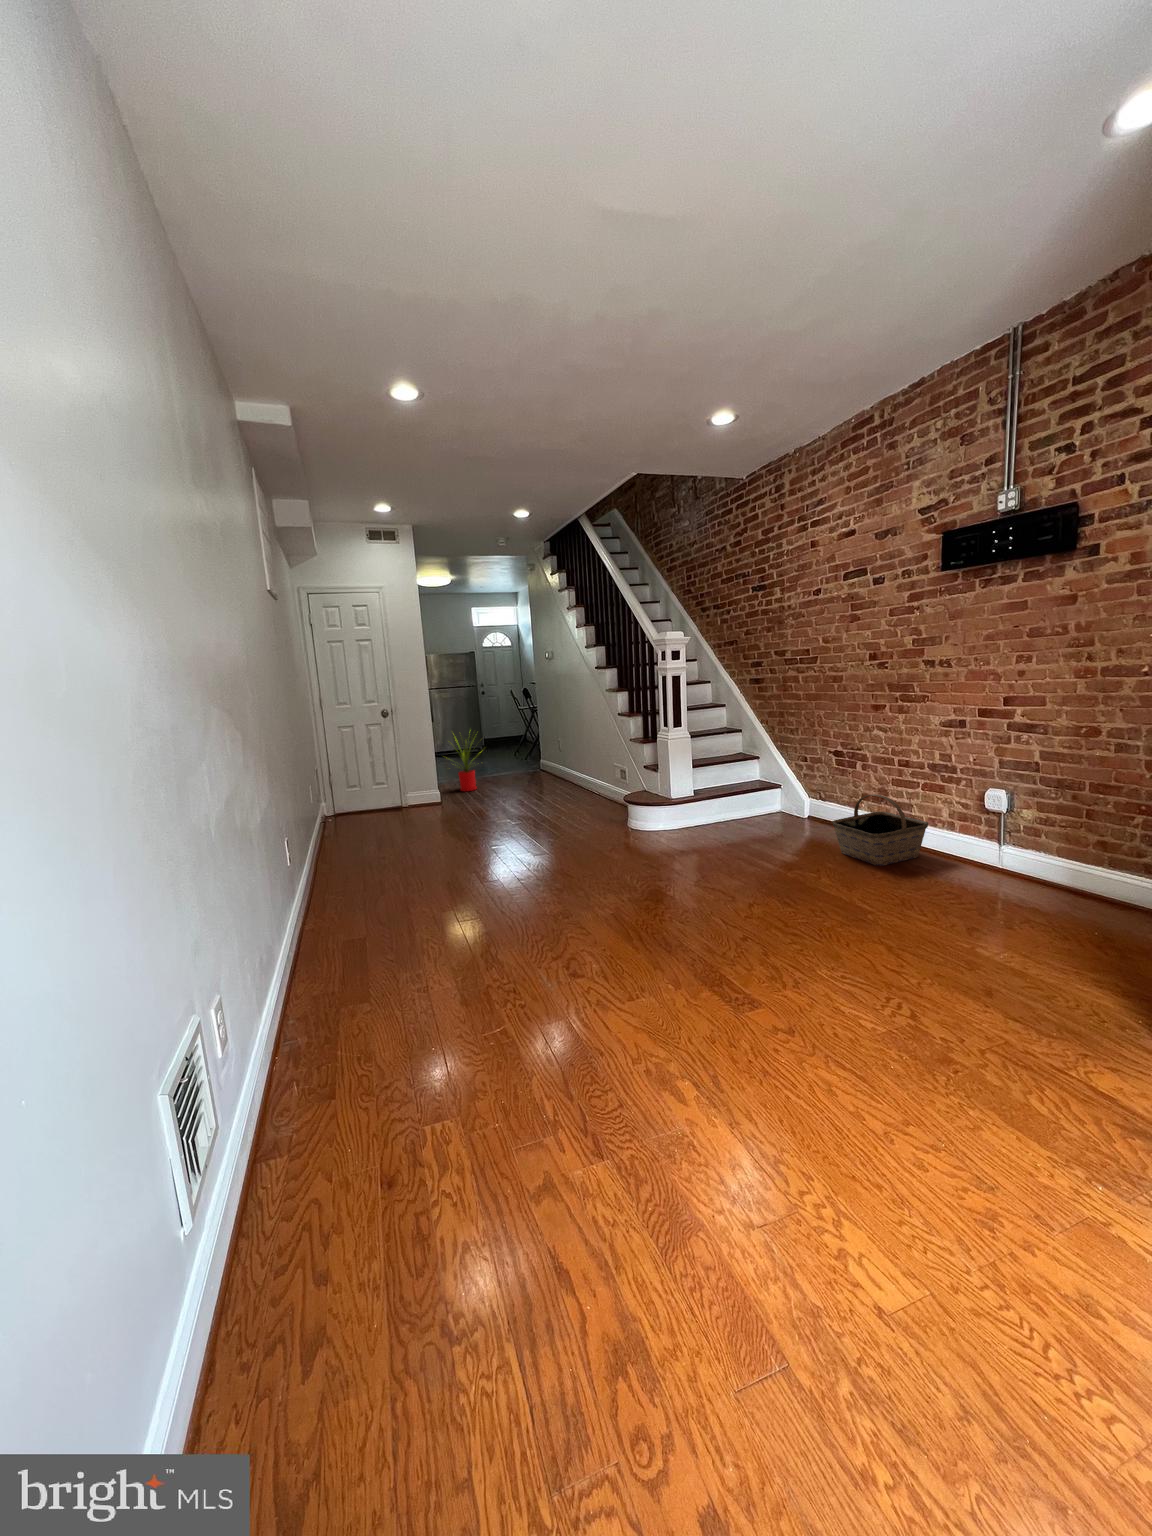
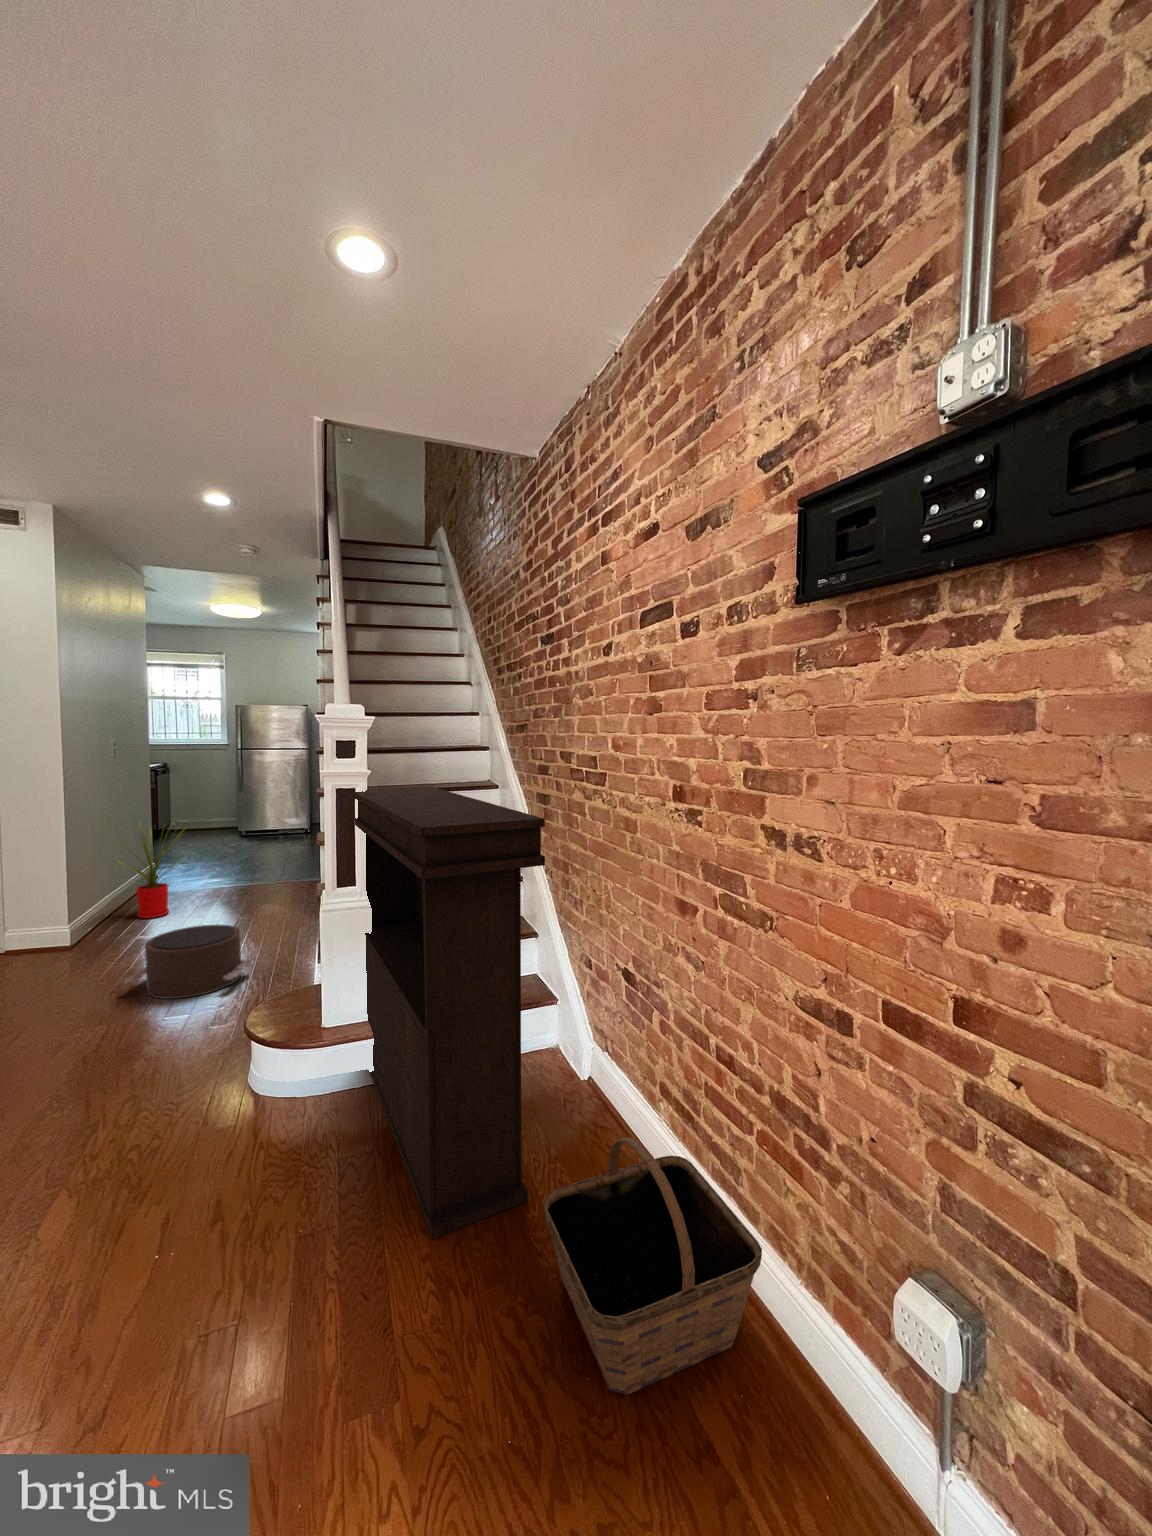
console table: none [666,672,816,851] -> present [354,786,545,1240]
pouf: none [518,778,577,814] -> present [125,924,251,999]

